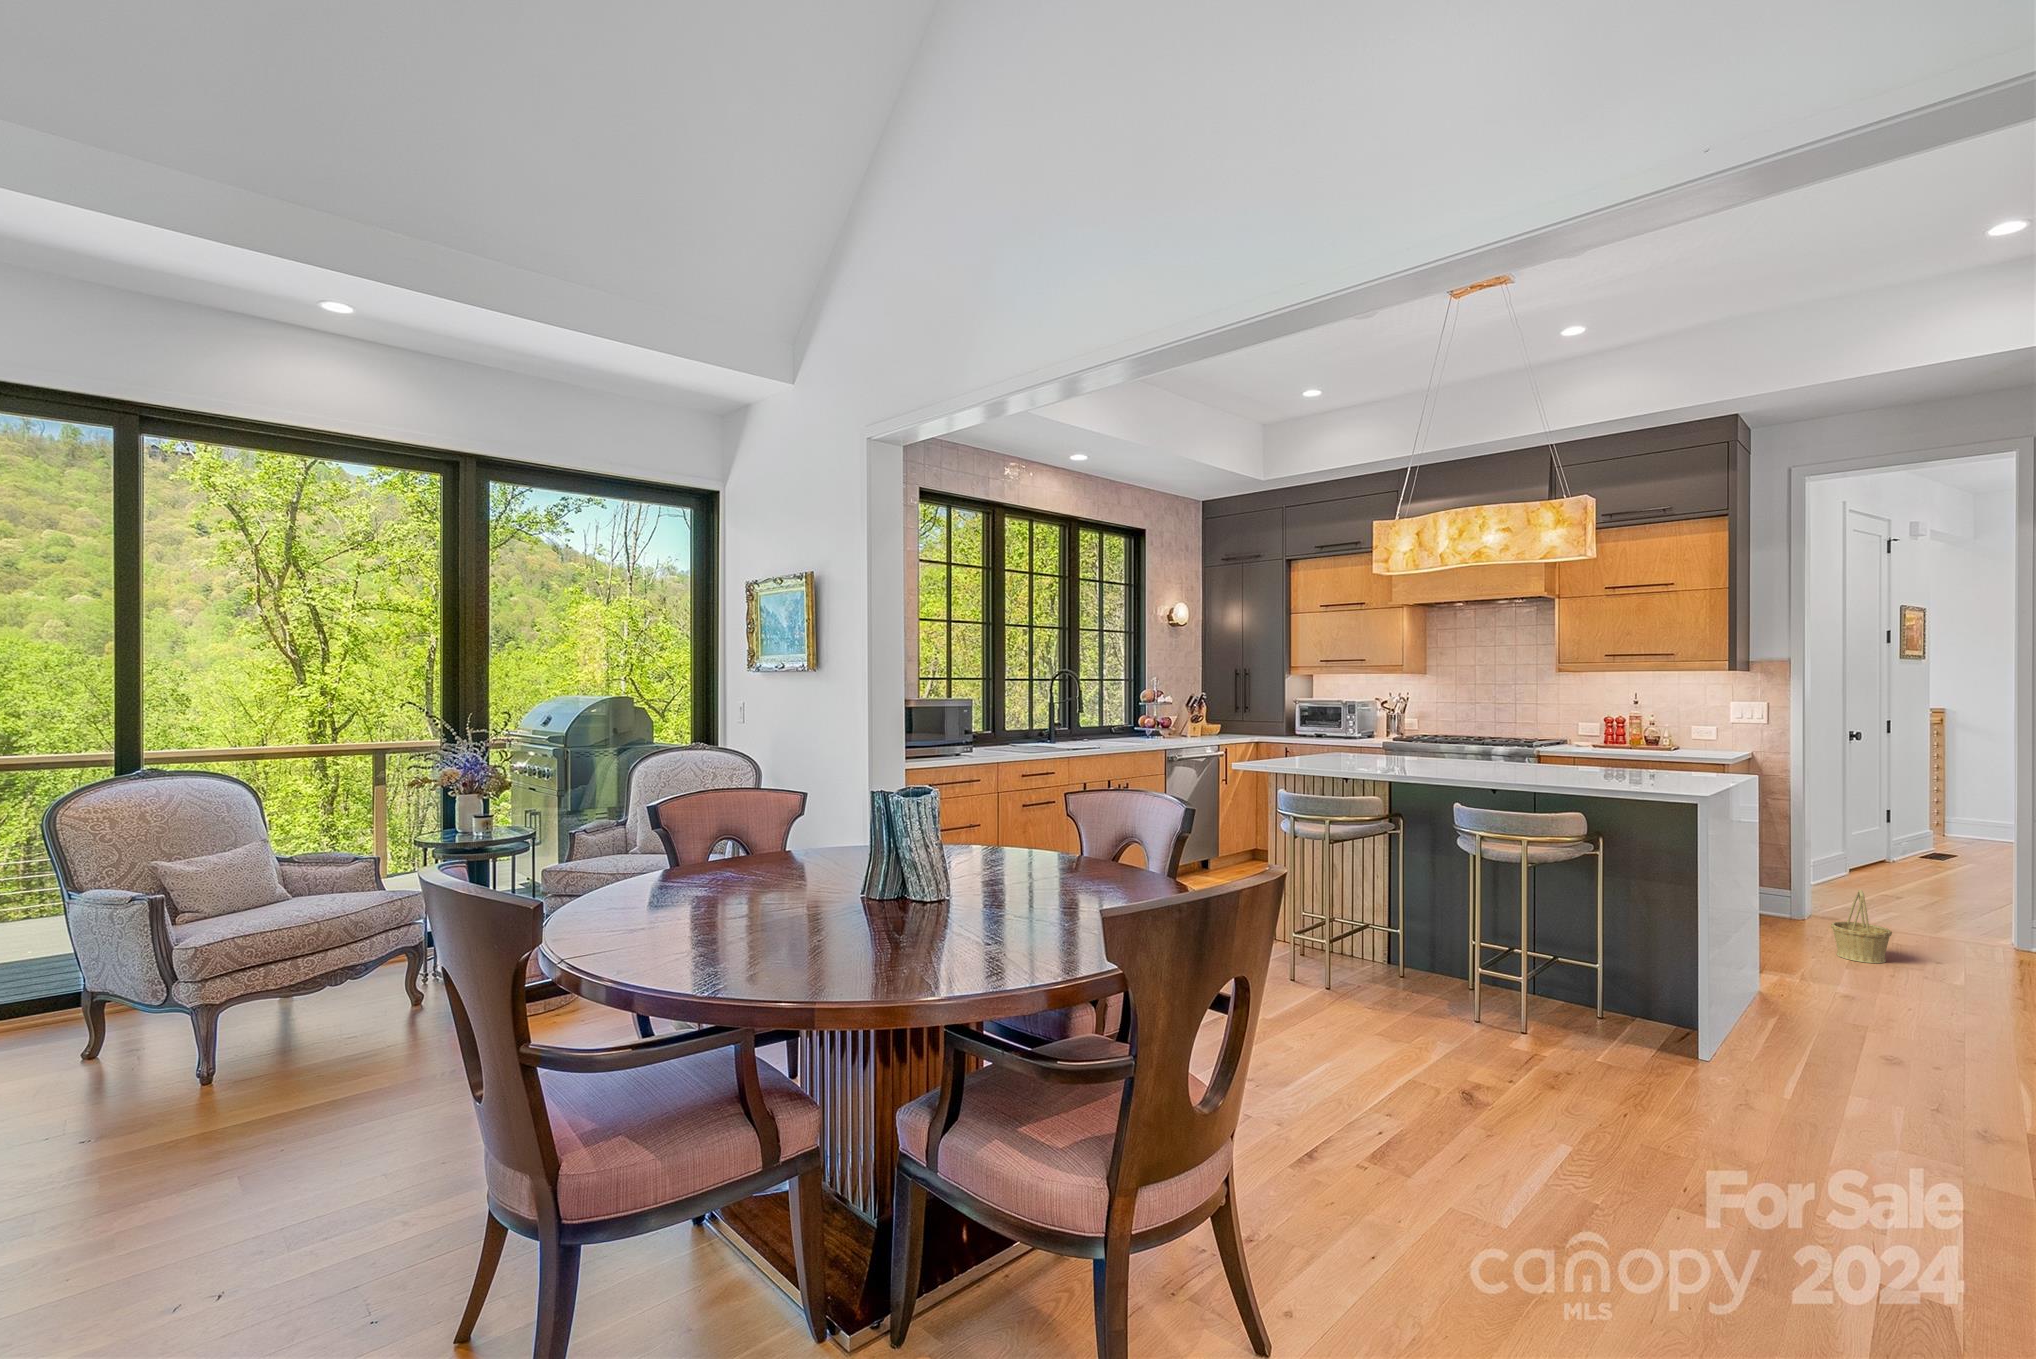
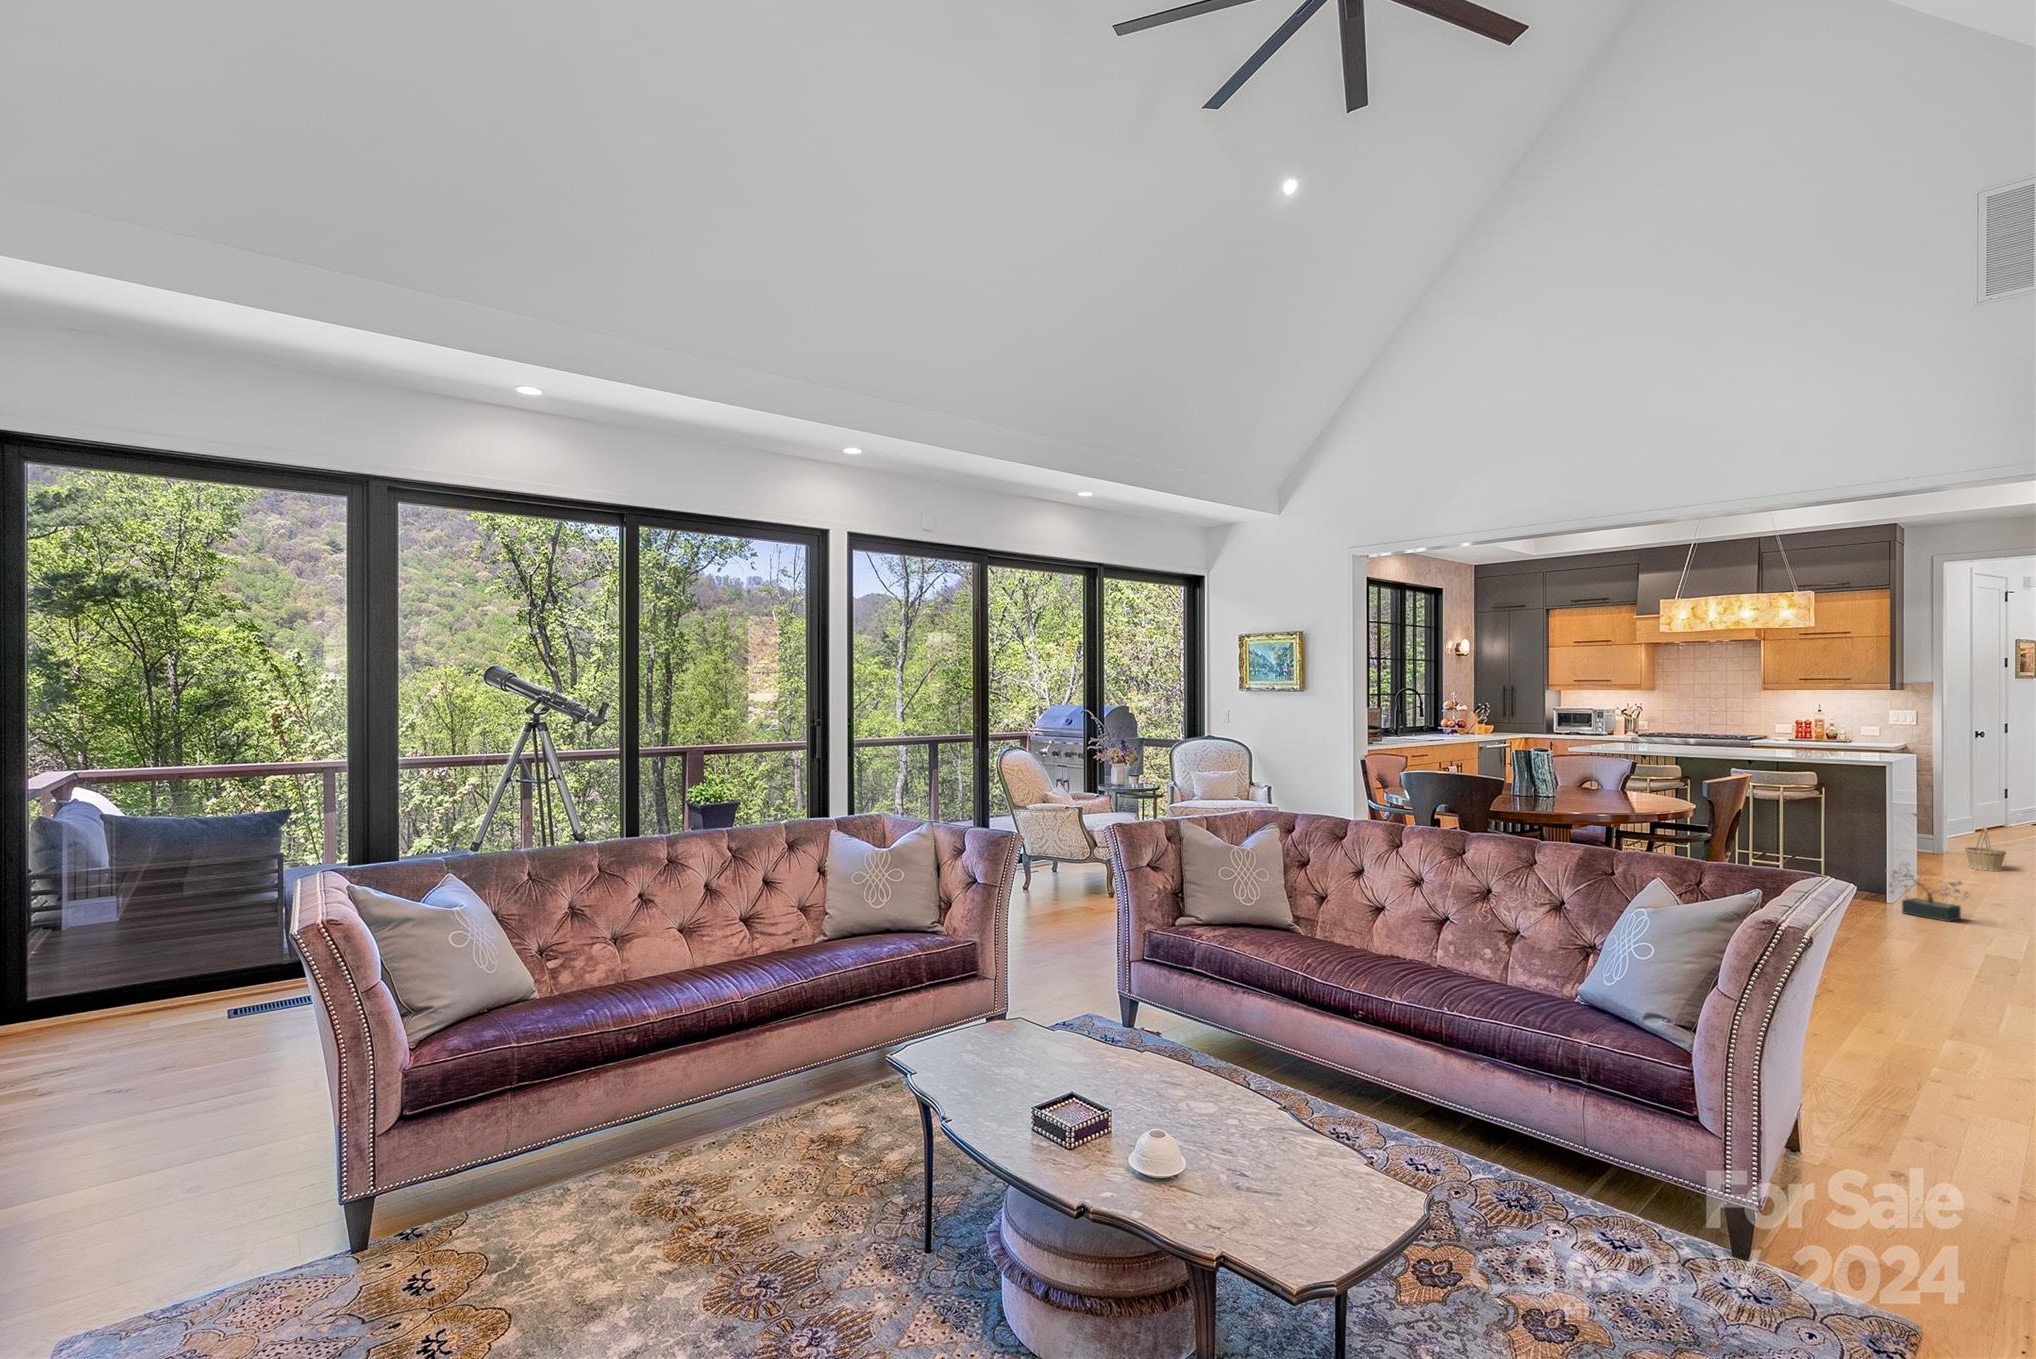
decorative plant: none [1686,992,1837,1124] -> present [1888,862,1967,922]

